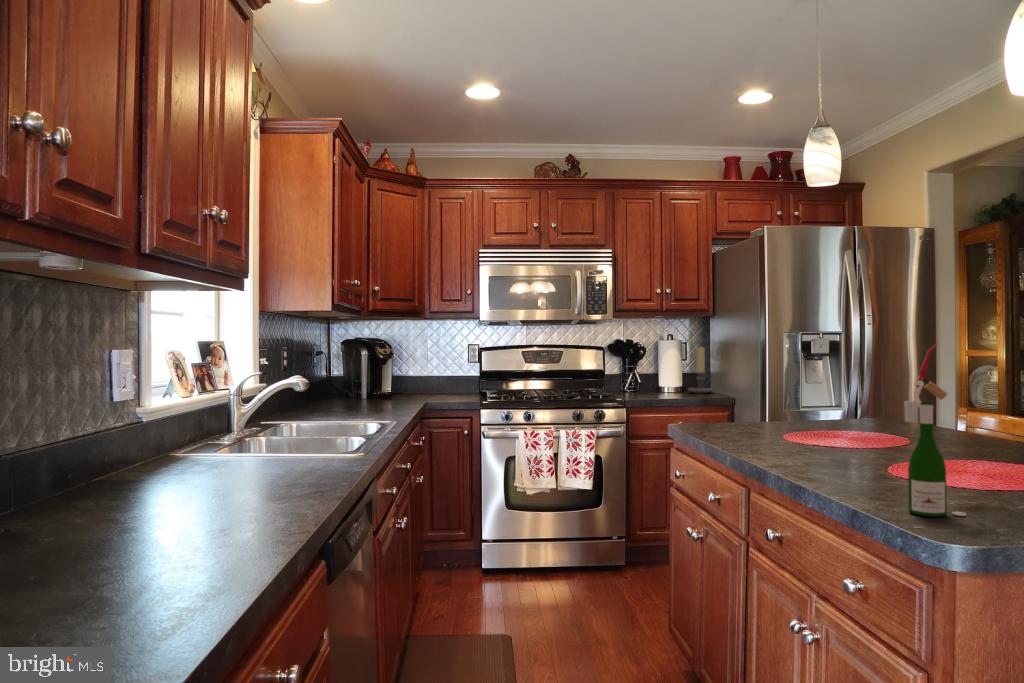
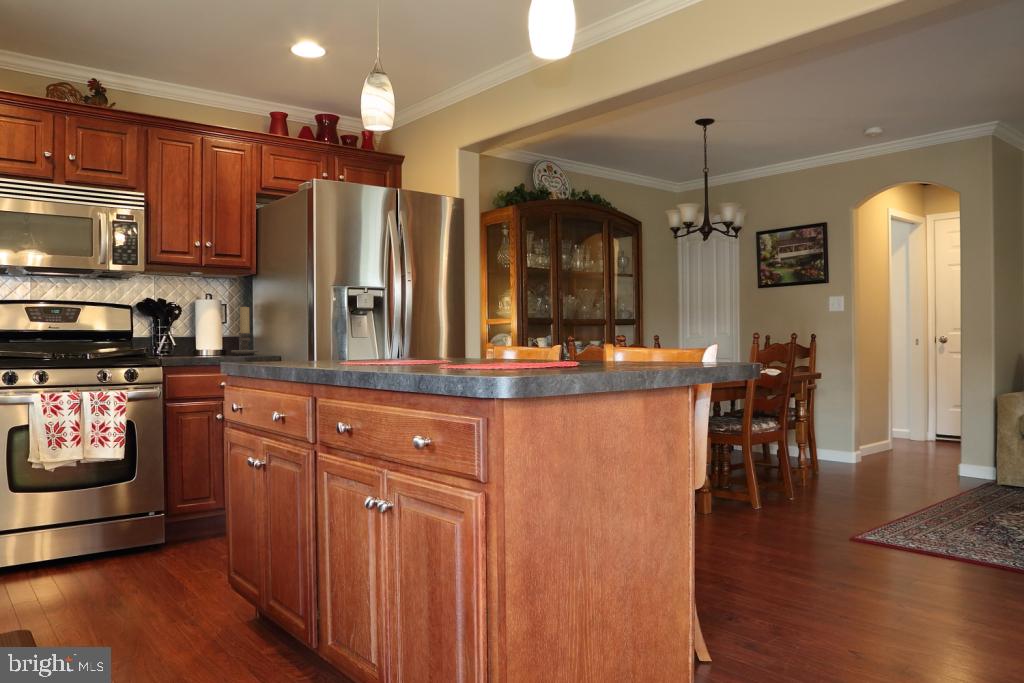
wine bottle: present [904,345,966,517] -> none [460,235,504,375]

